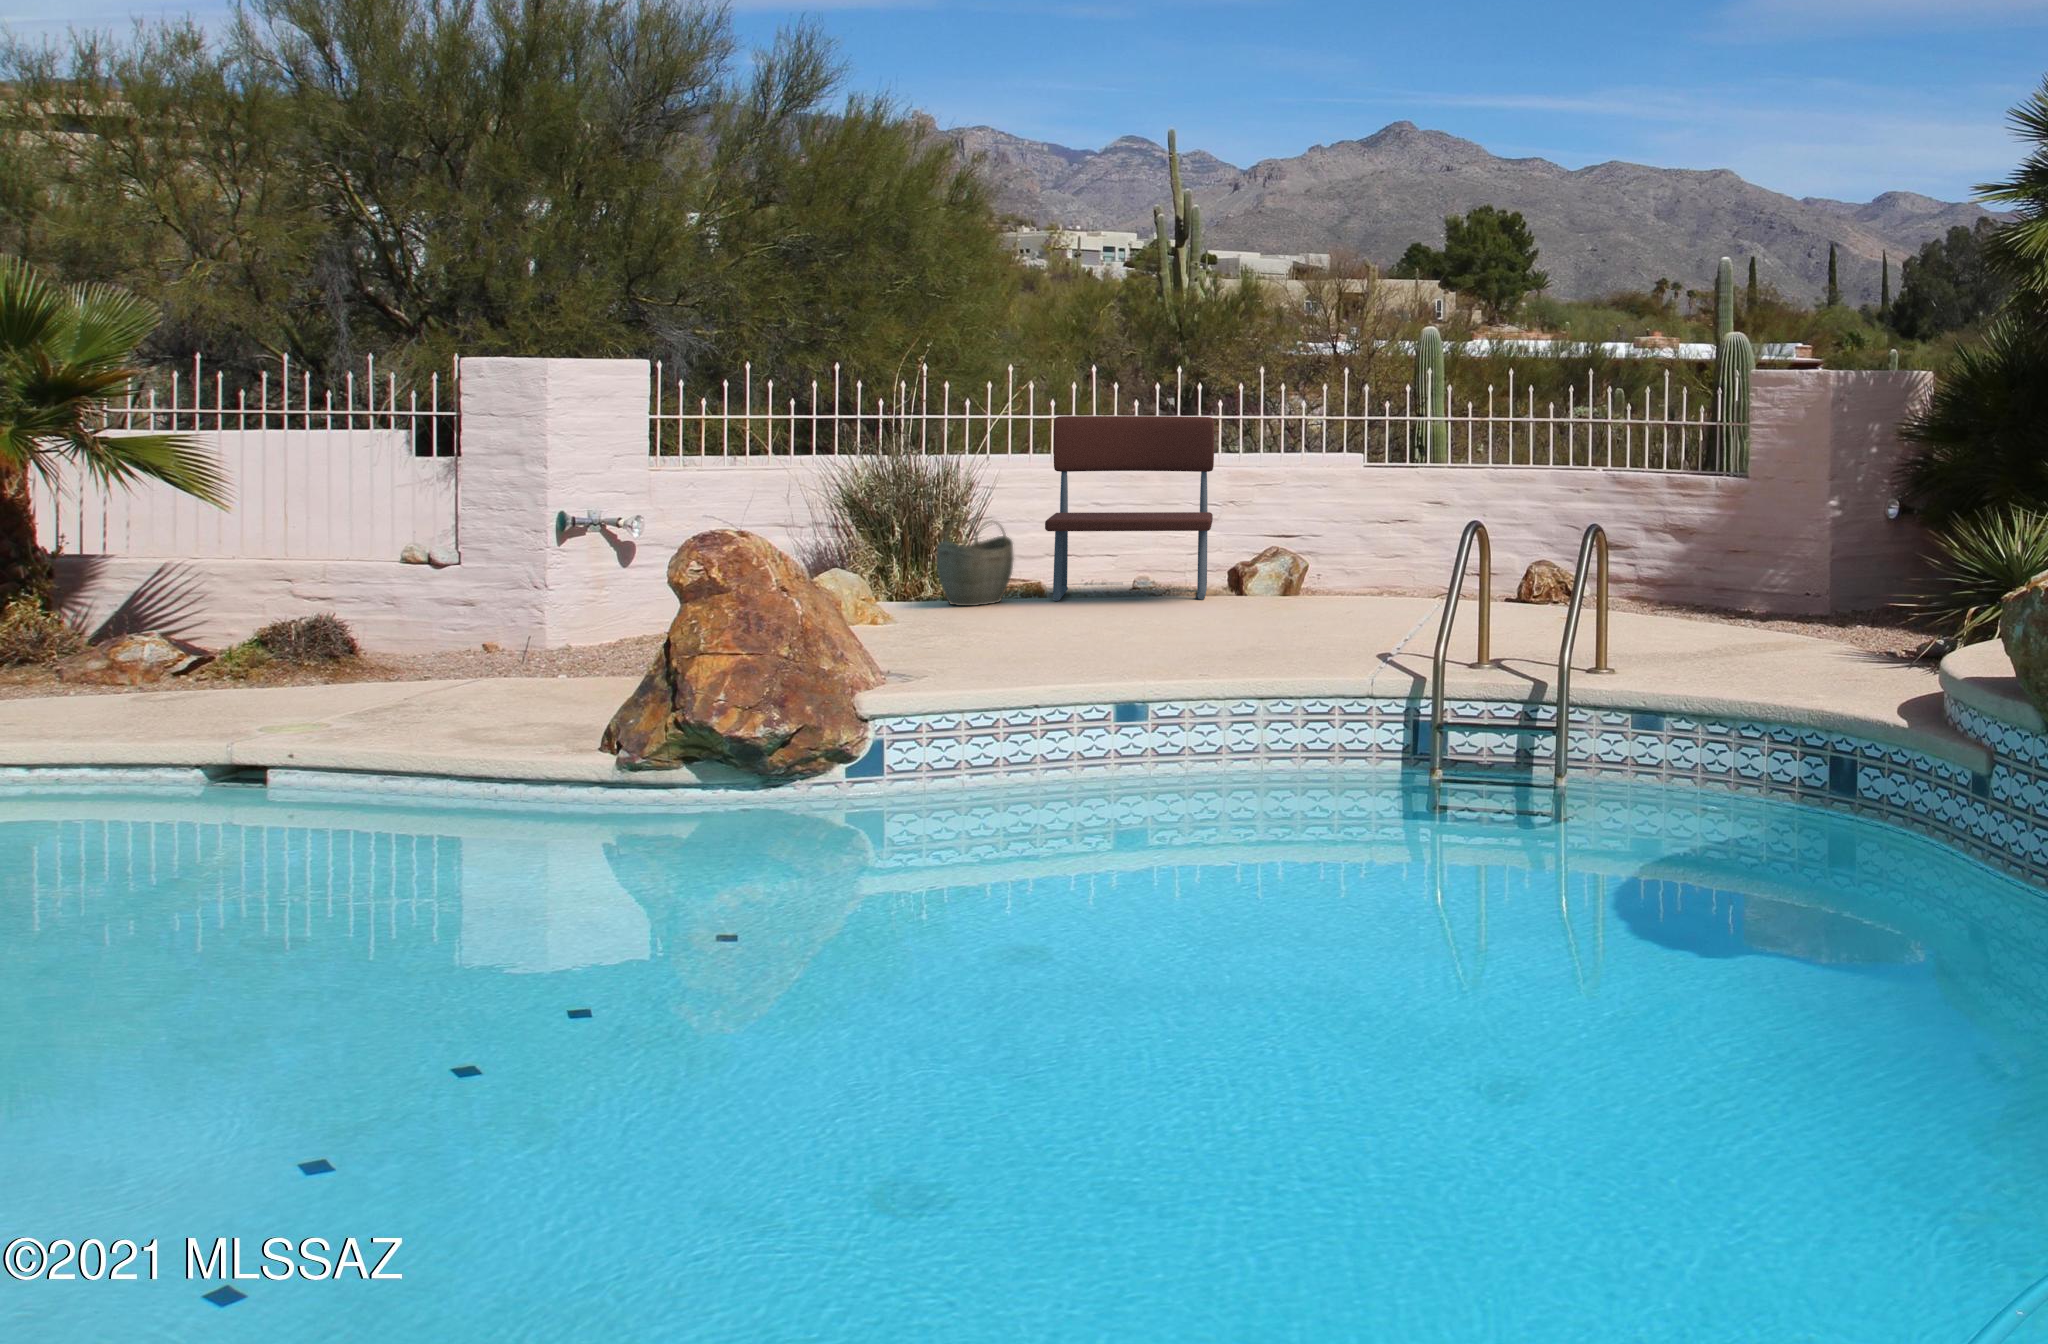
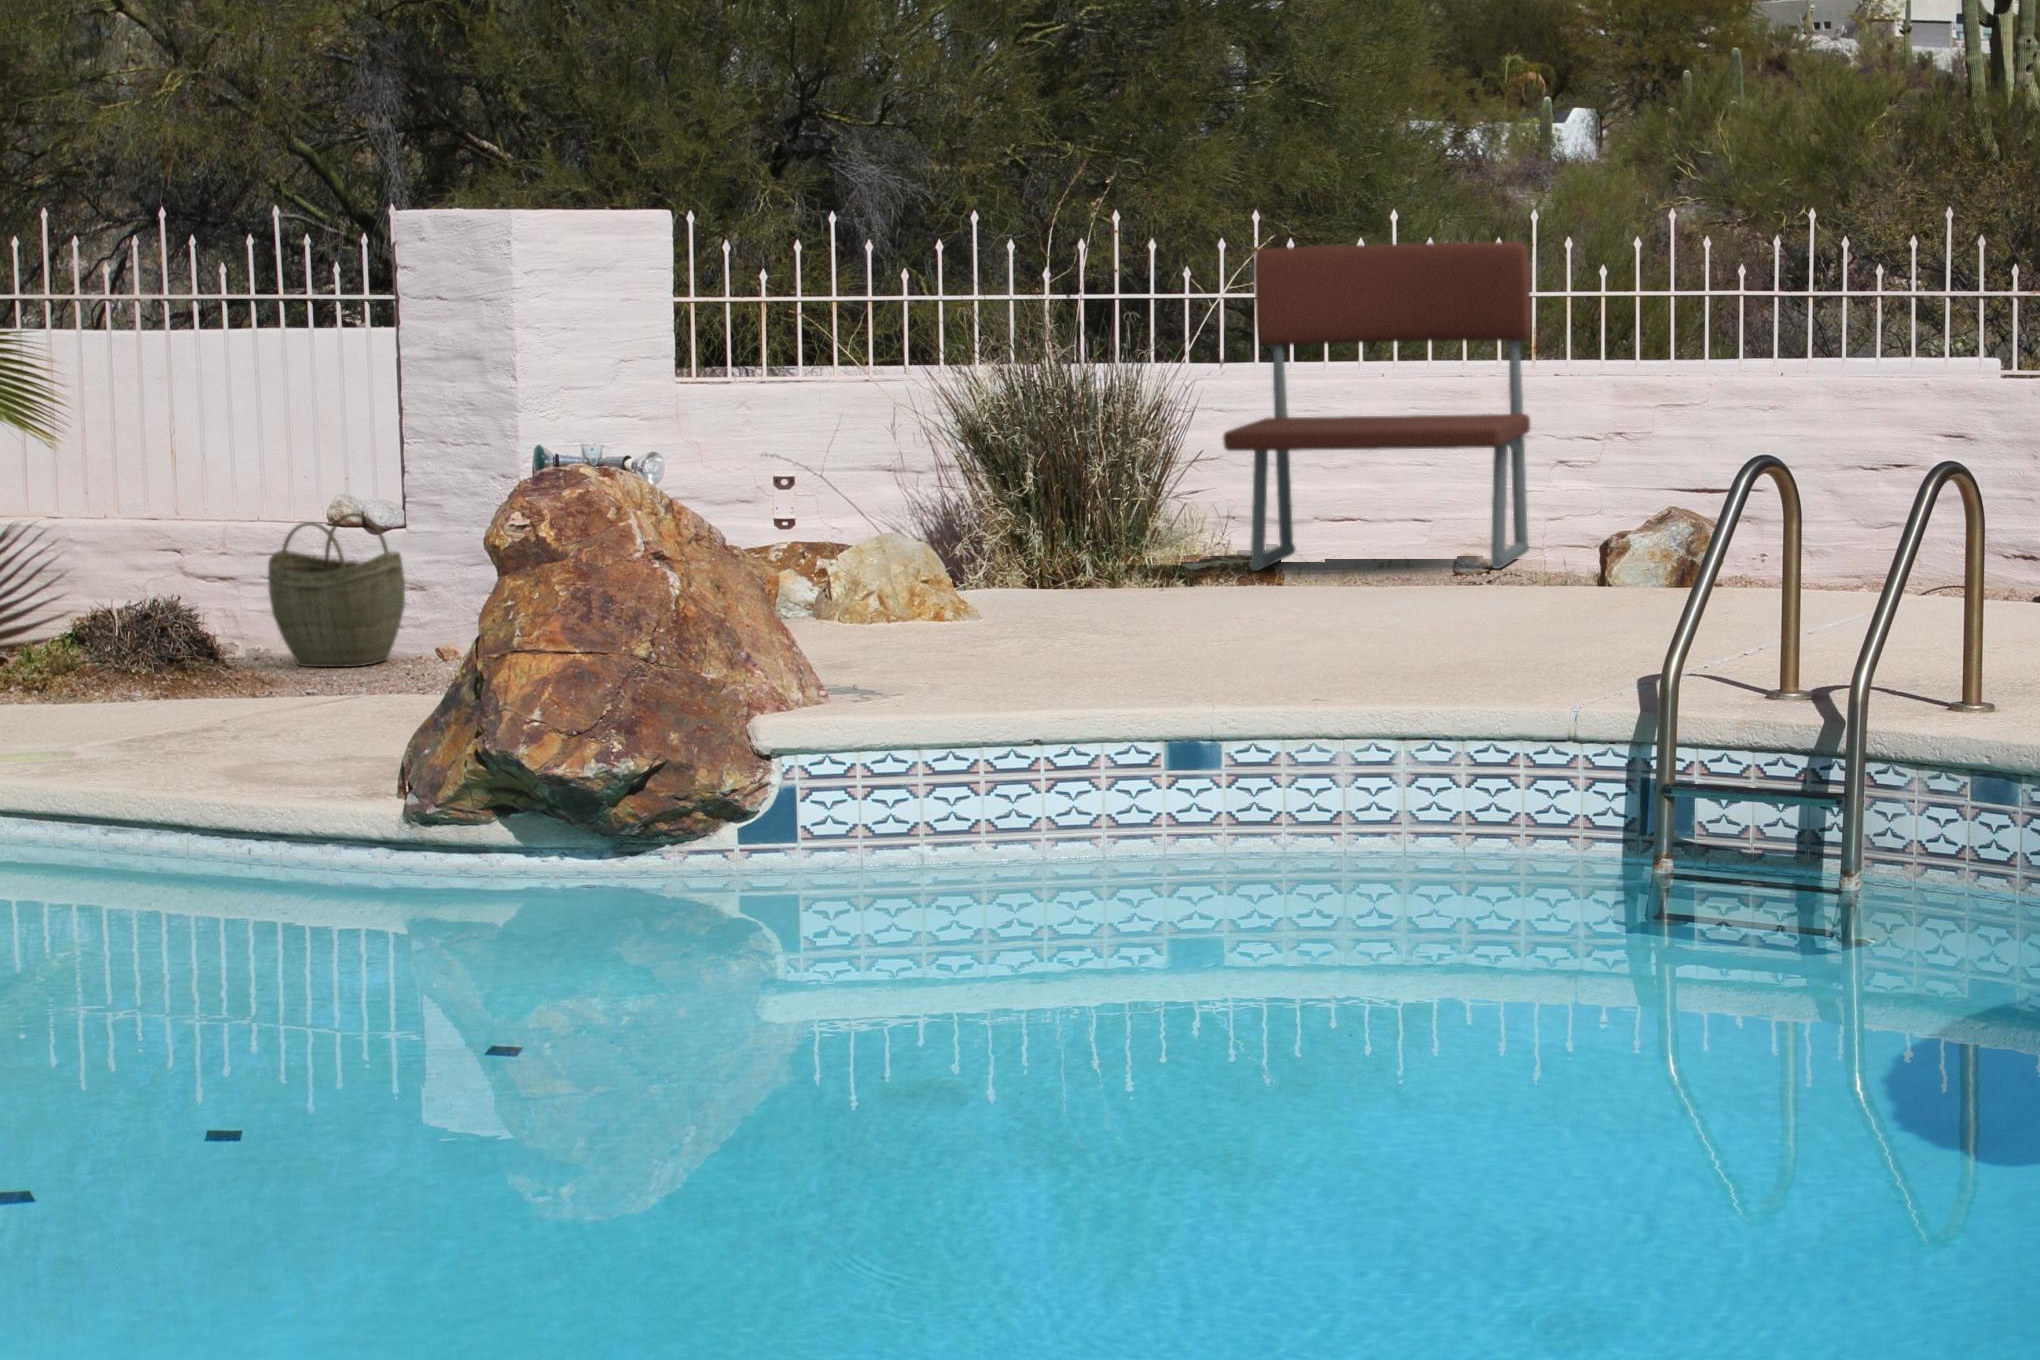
woven basket: present [937,520,1013,606] -> present [268,513,405,667]

